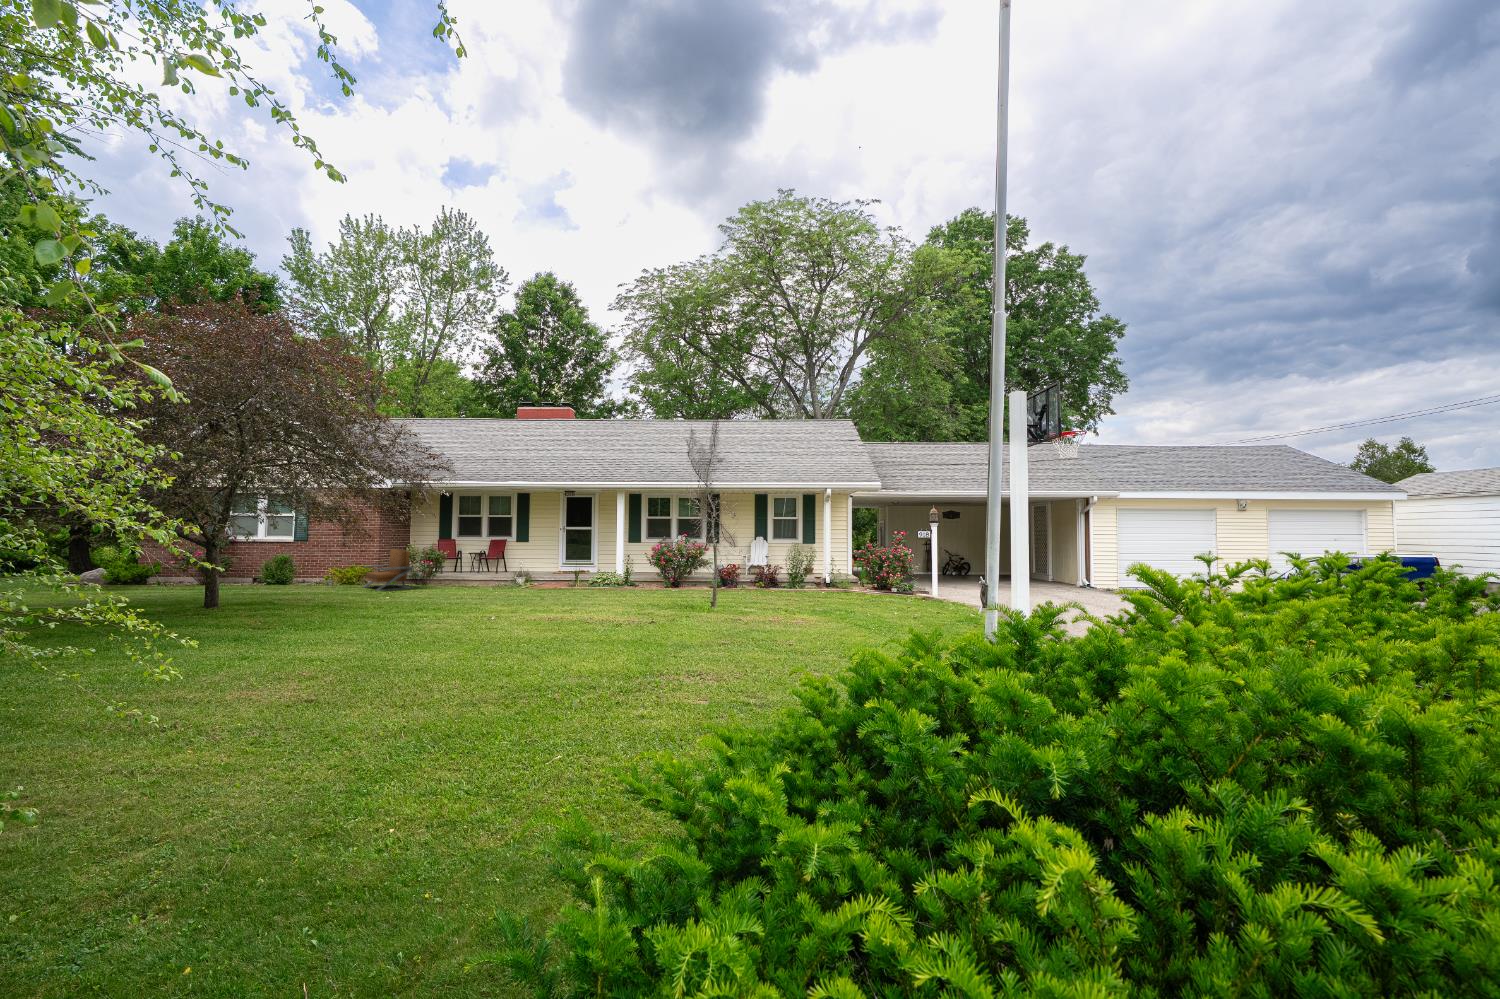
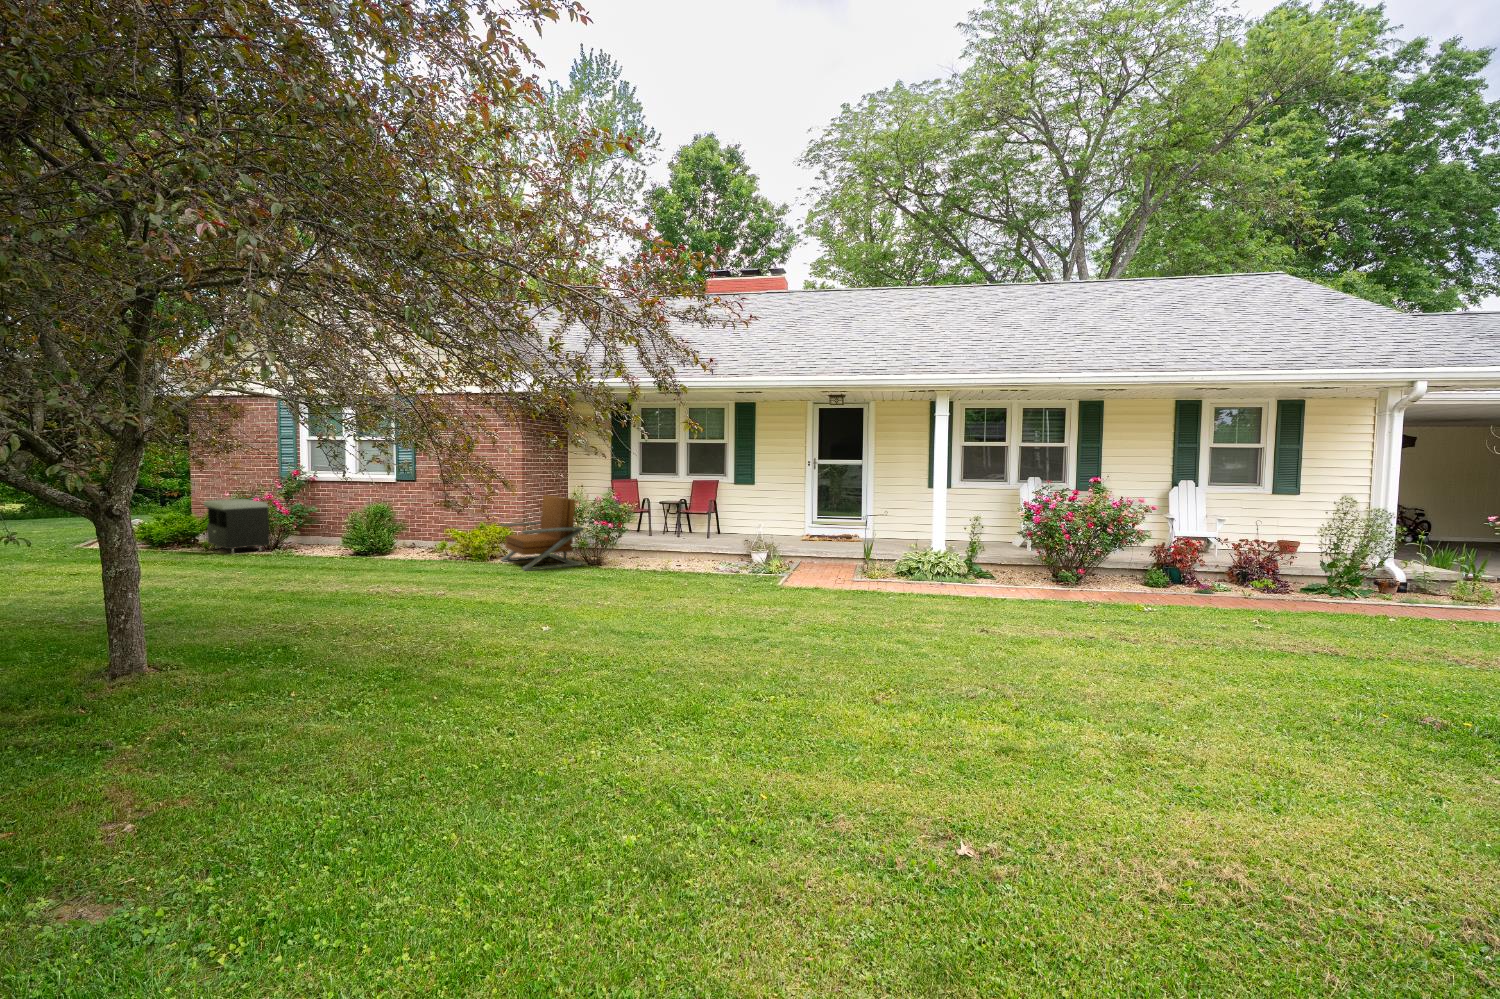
storage bench: none [162,554,208,588] -> present [204,499,270,553]

